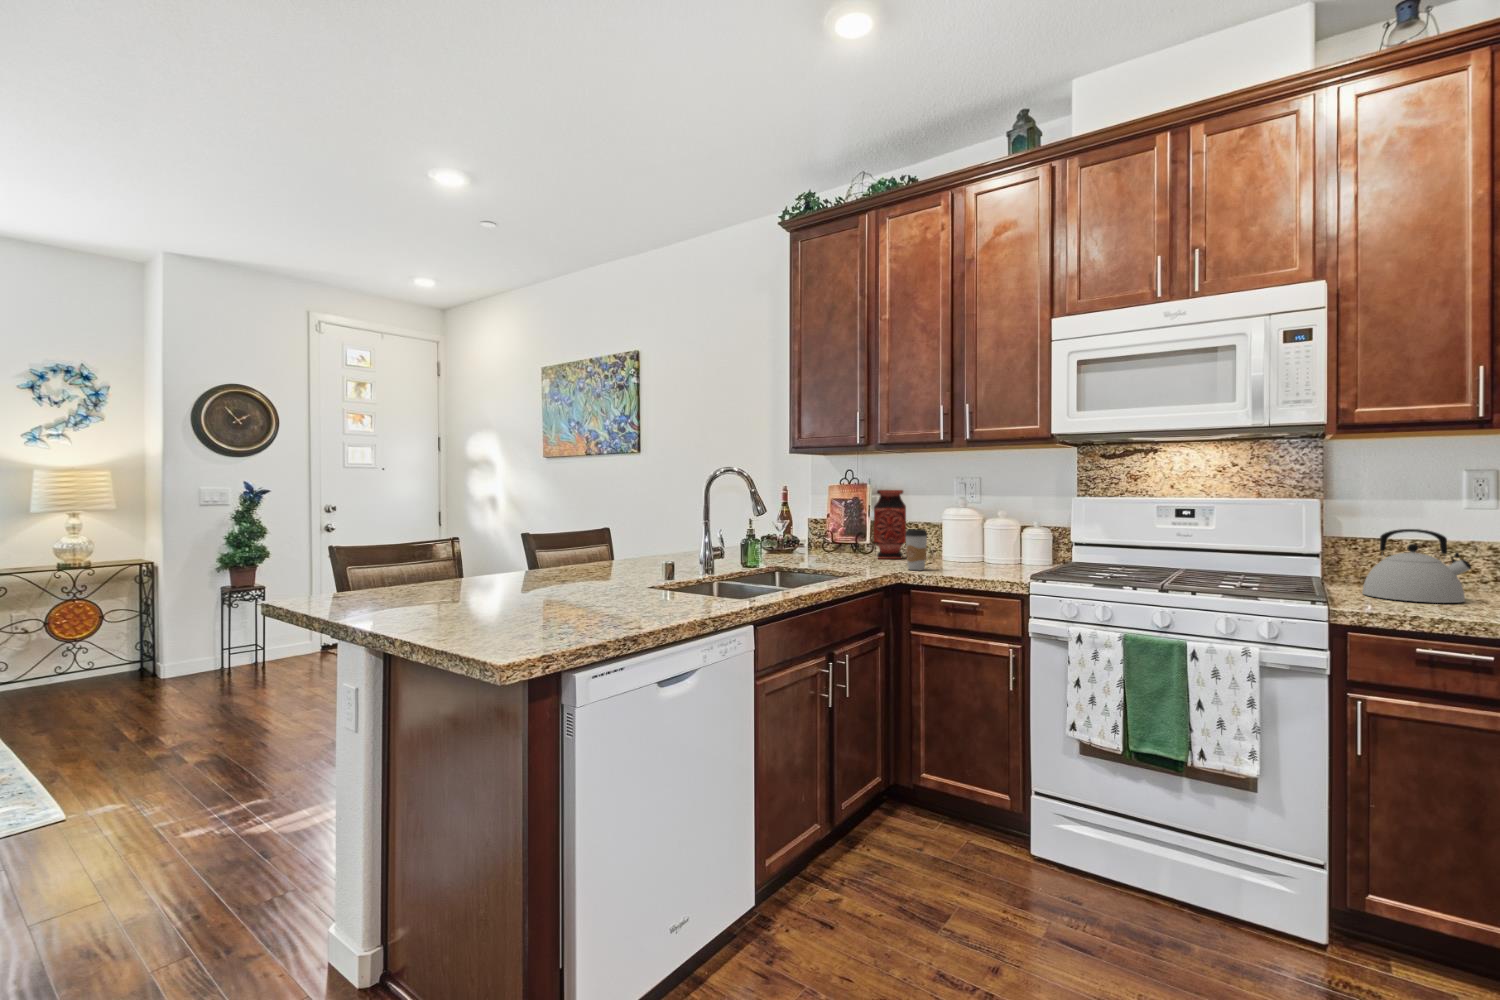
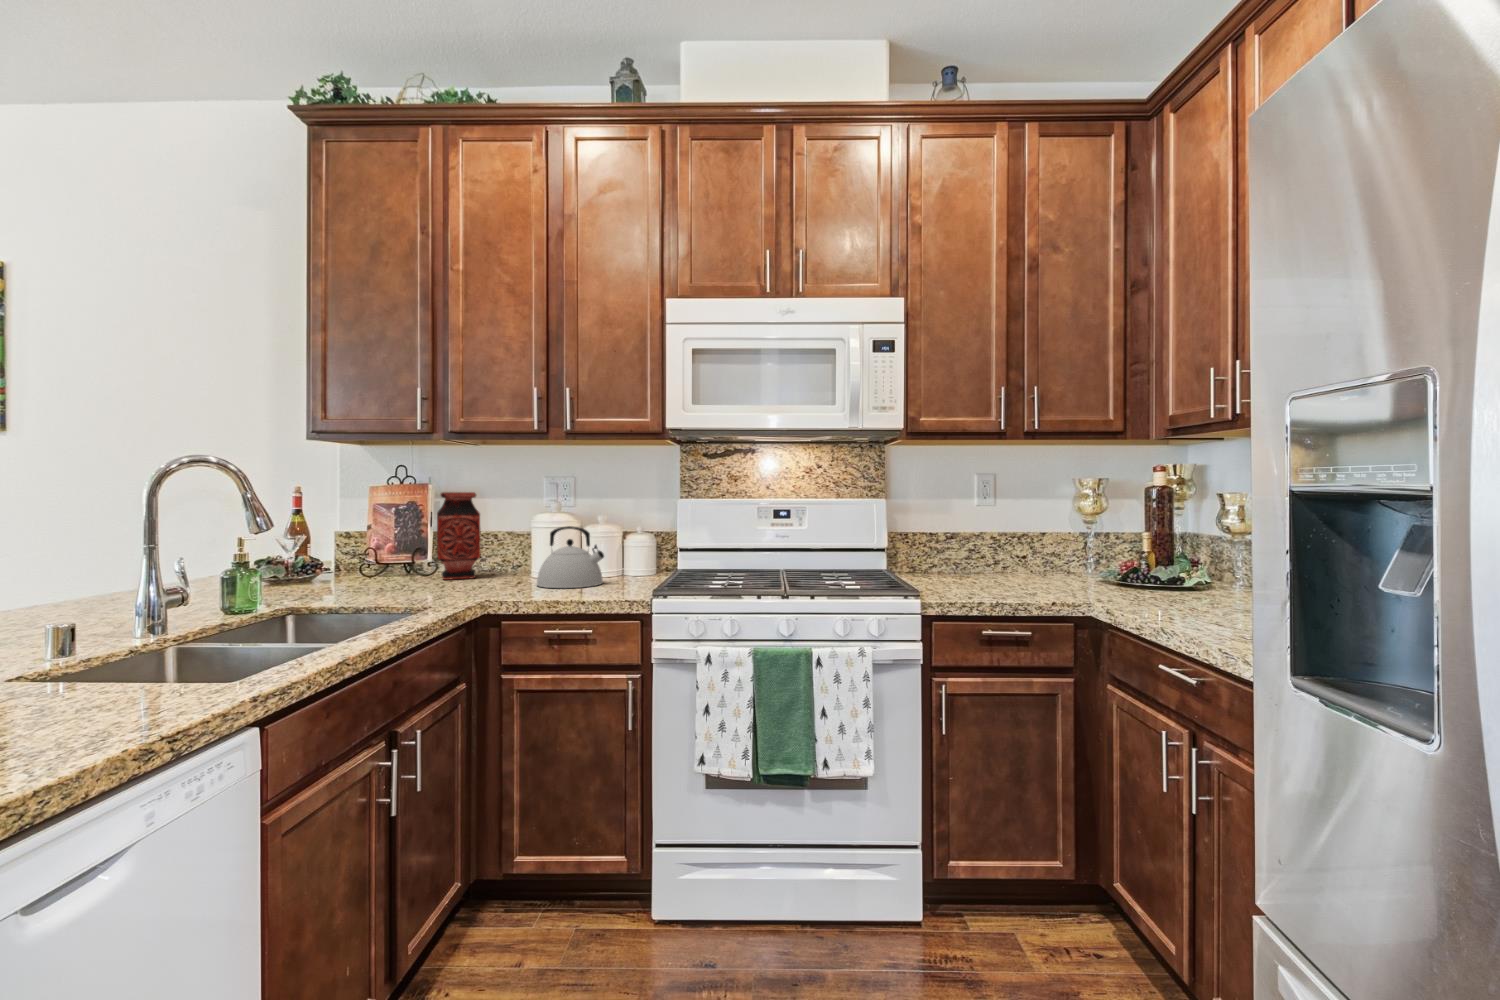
coffee cup: present [905,529,927,570] -> none [487,541,517,594]
kettle: present [1362,529,1471,603] -> present [537,526,604,588]

